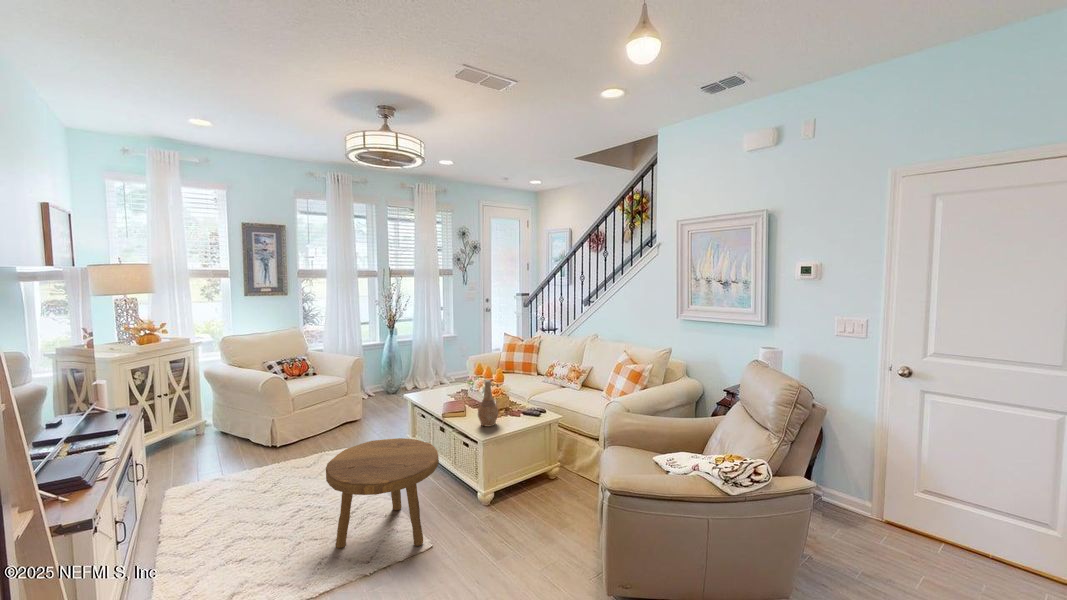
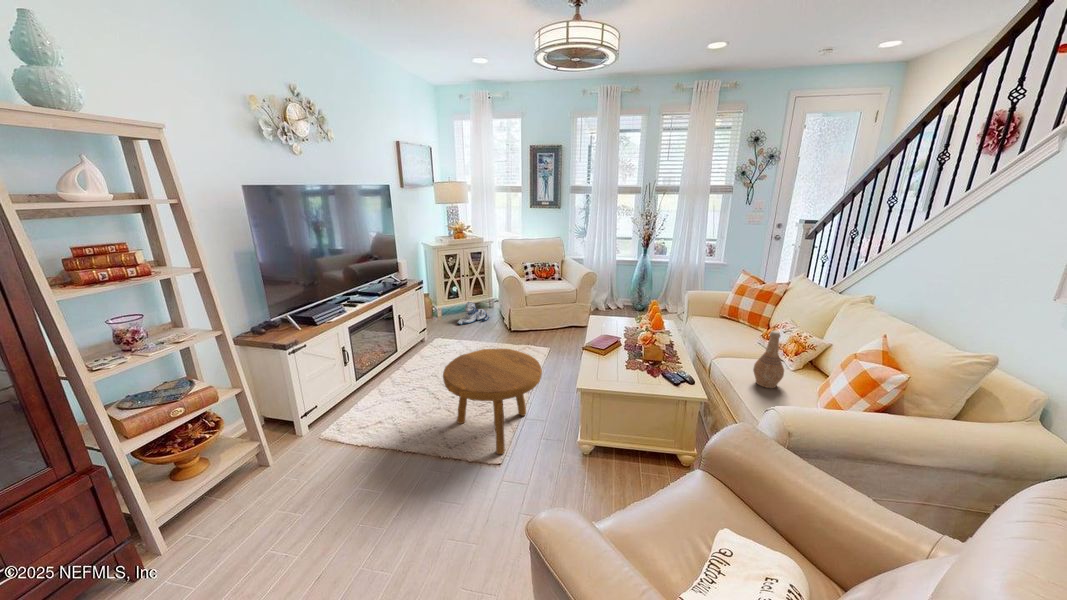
vase: present [478,380,498,427] -> present [753,331,784,388]
plush toy: none [176,429,221,466] -> present [457,302,489,325]

